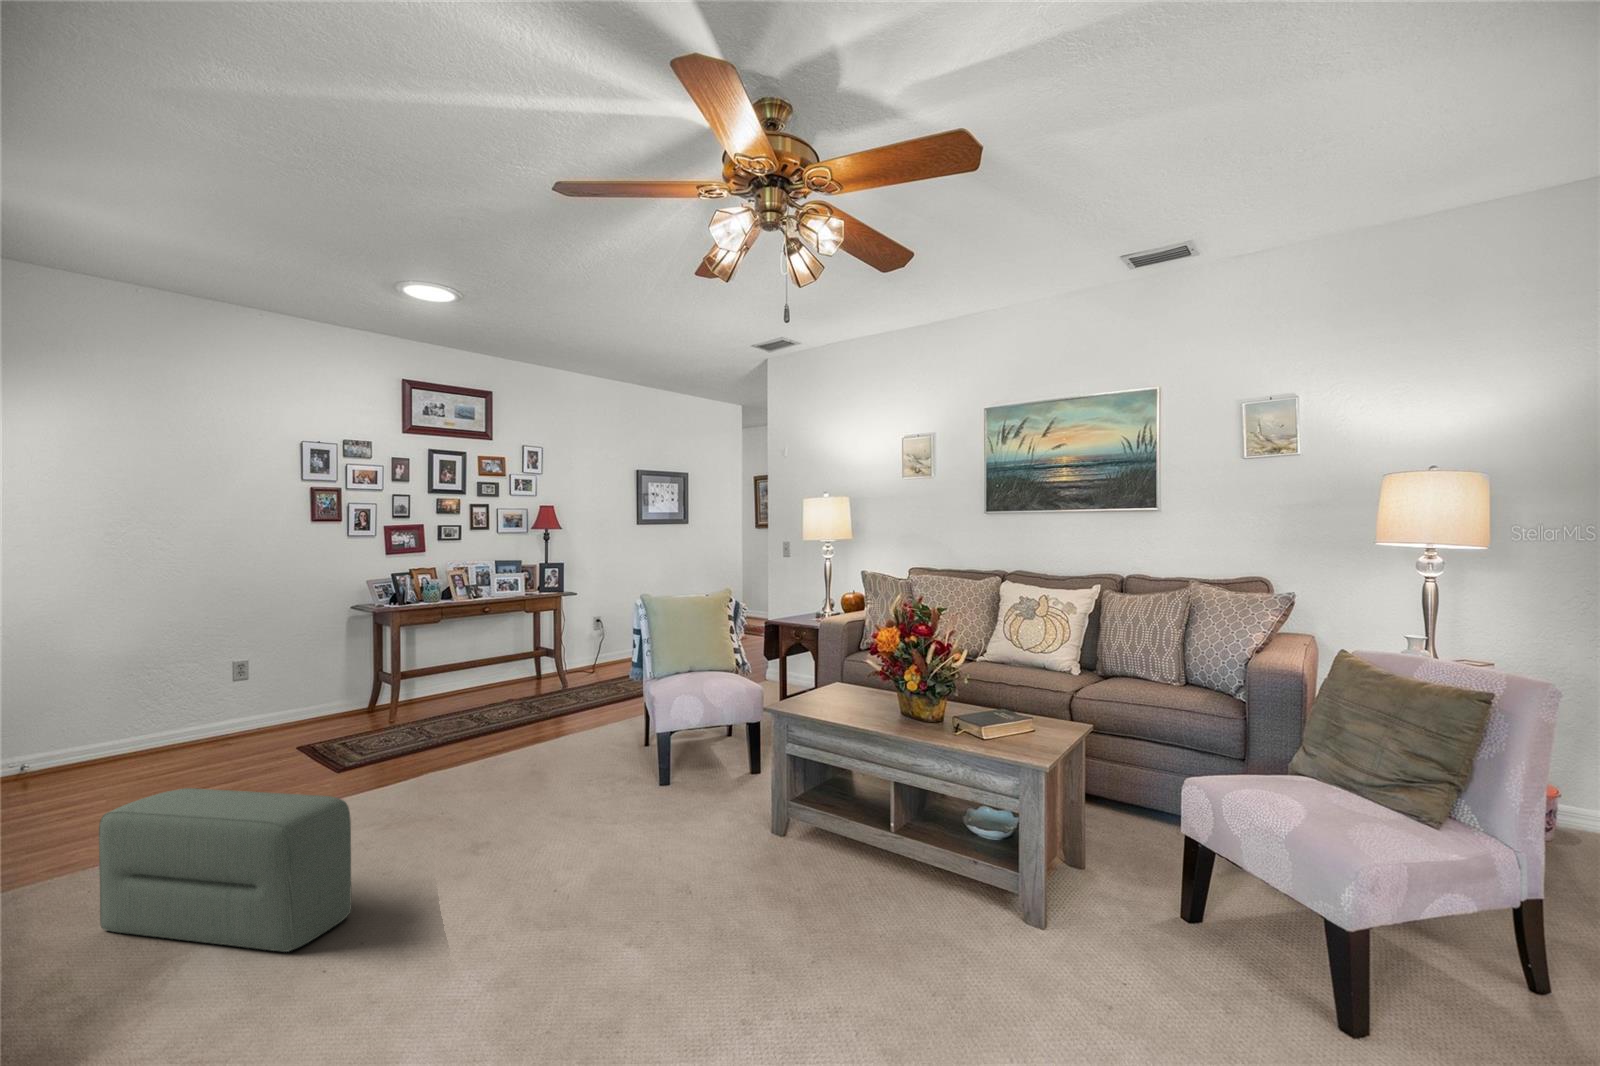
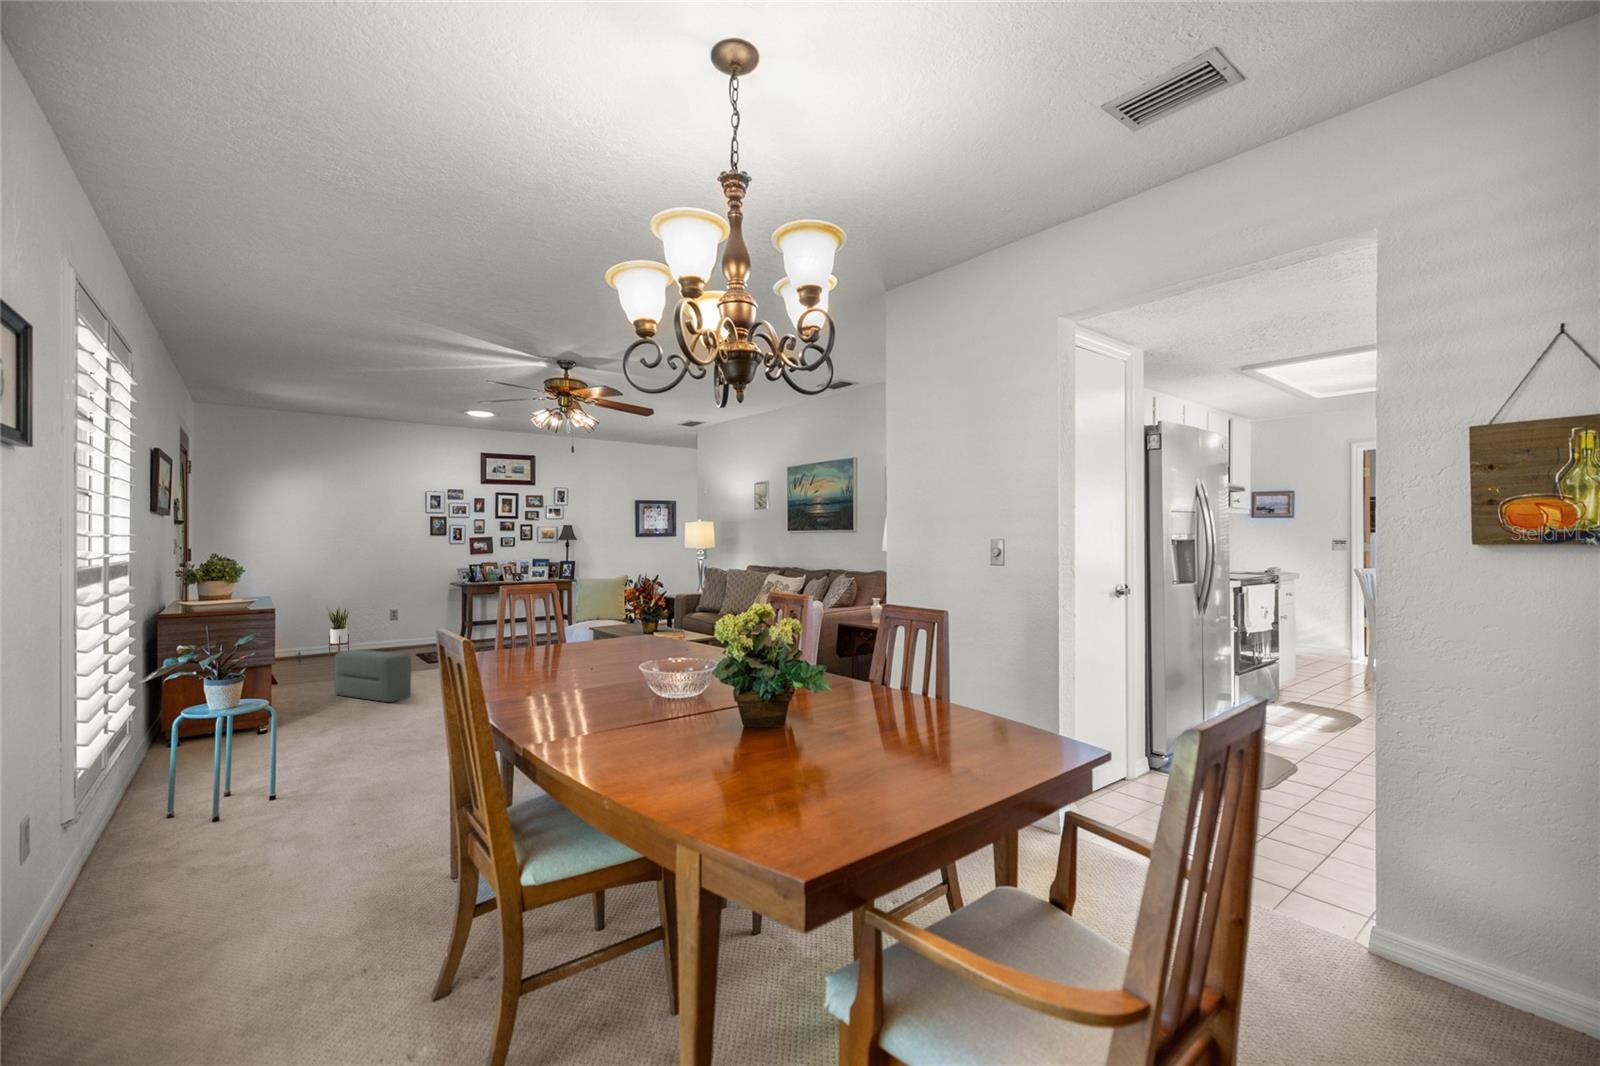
potted plant: none [82,660,138,765] -> present [327,605,349,655]

